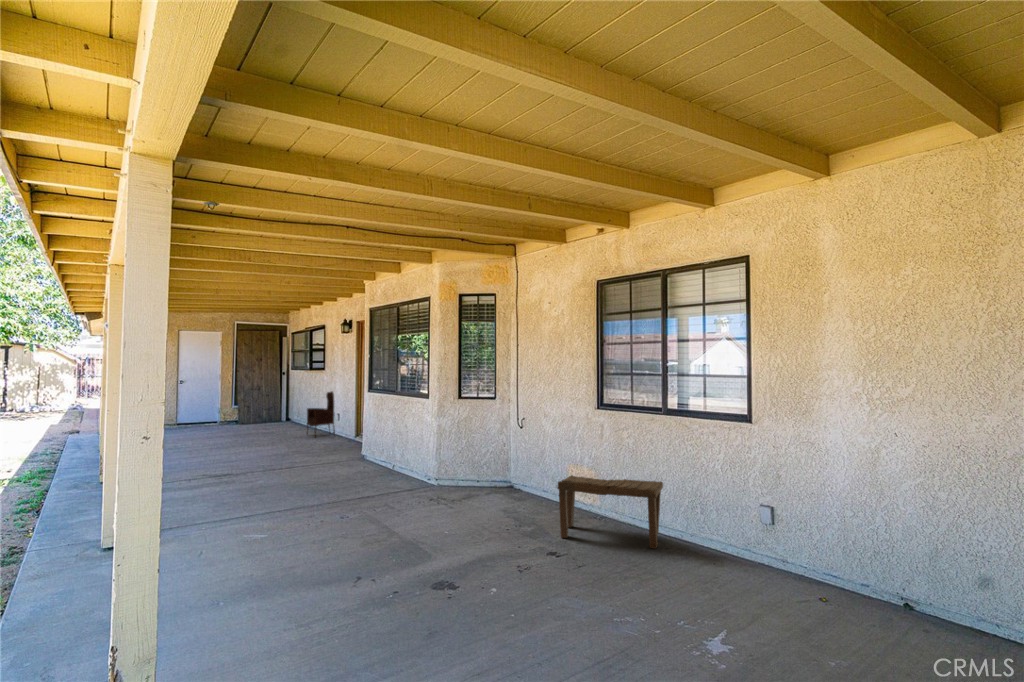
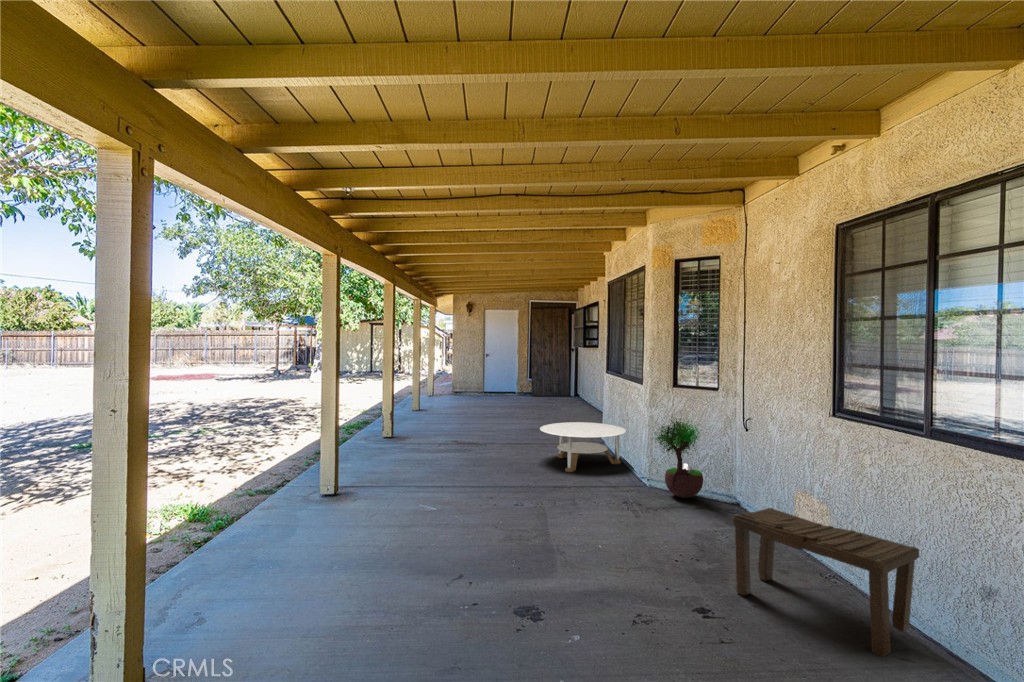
armchair: present [307,391,335,432] -> none [577,369,601,415]
potted tree: none [449,419,491,489] -> present [653,418,703,498]
round table: none [322,439,405,486] -> present [540,422,626,472]

